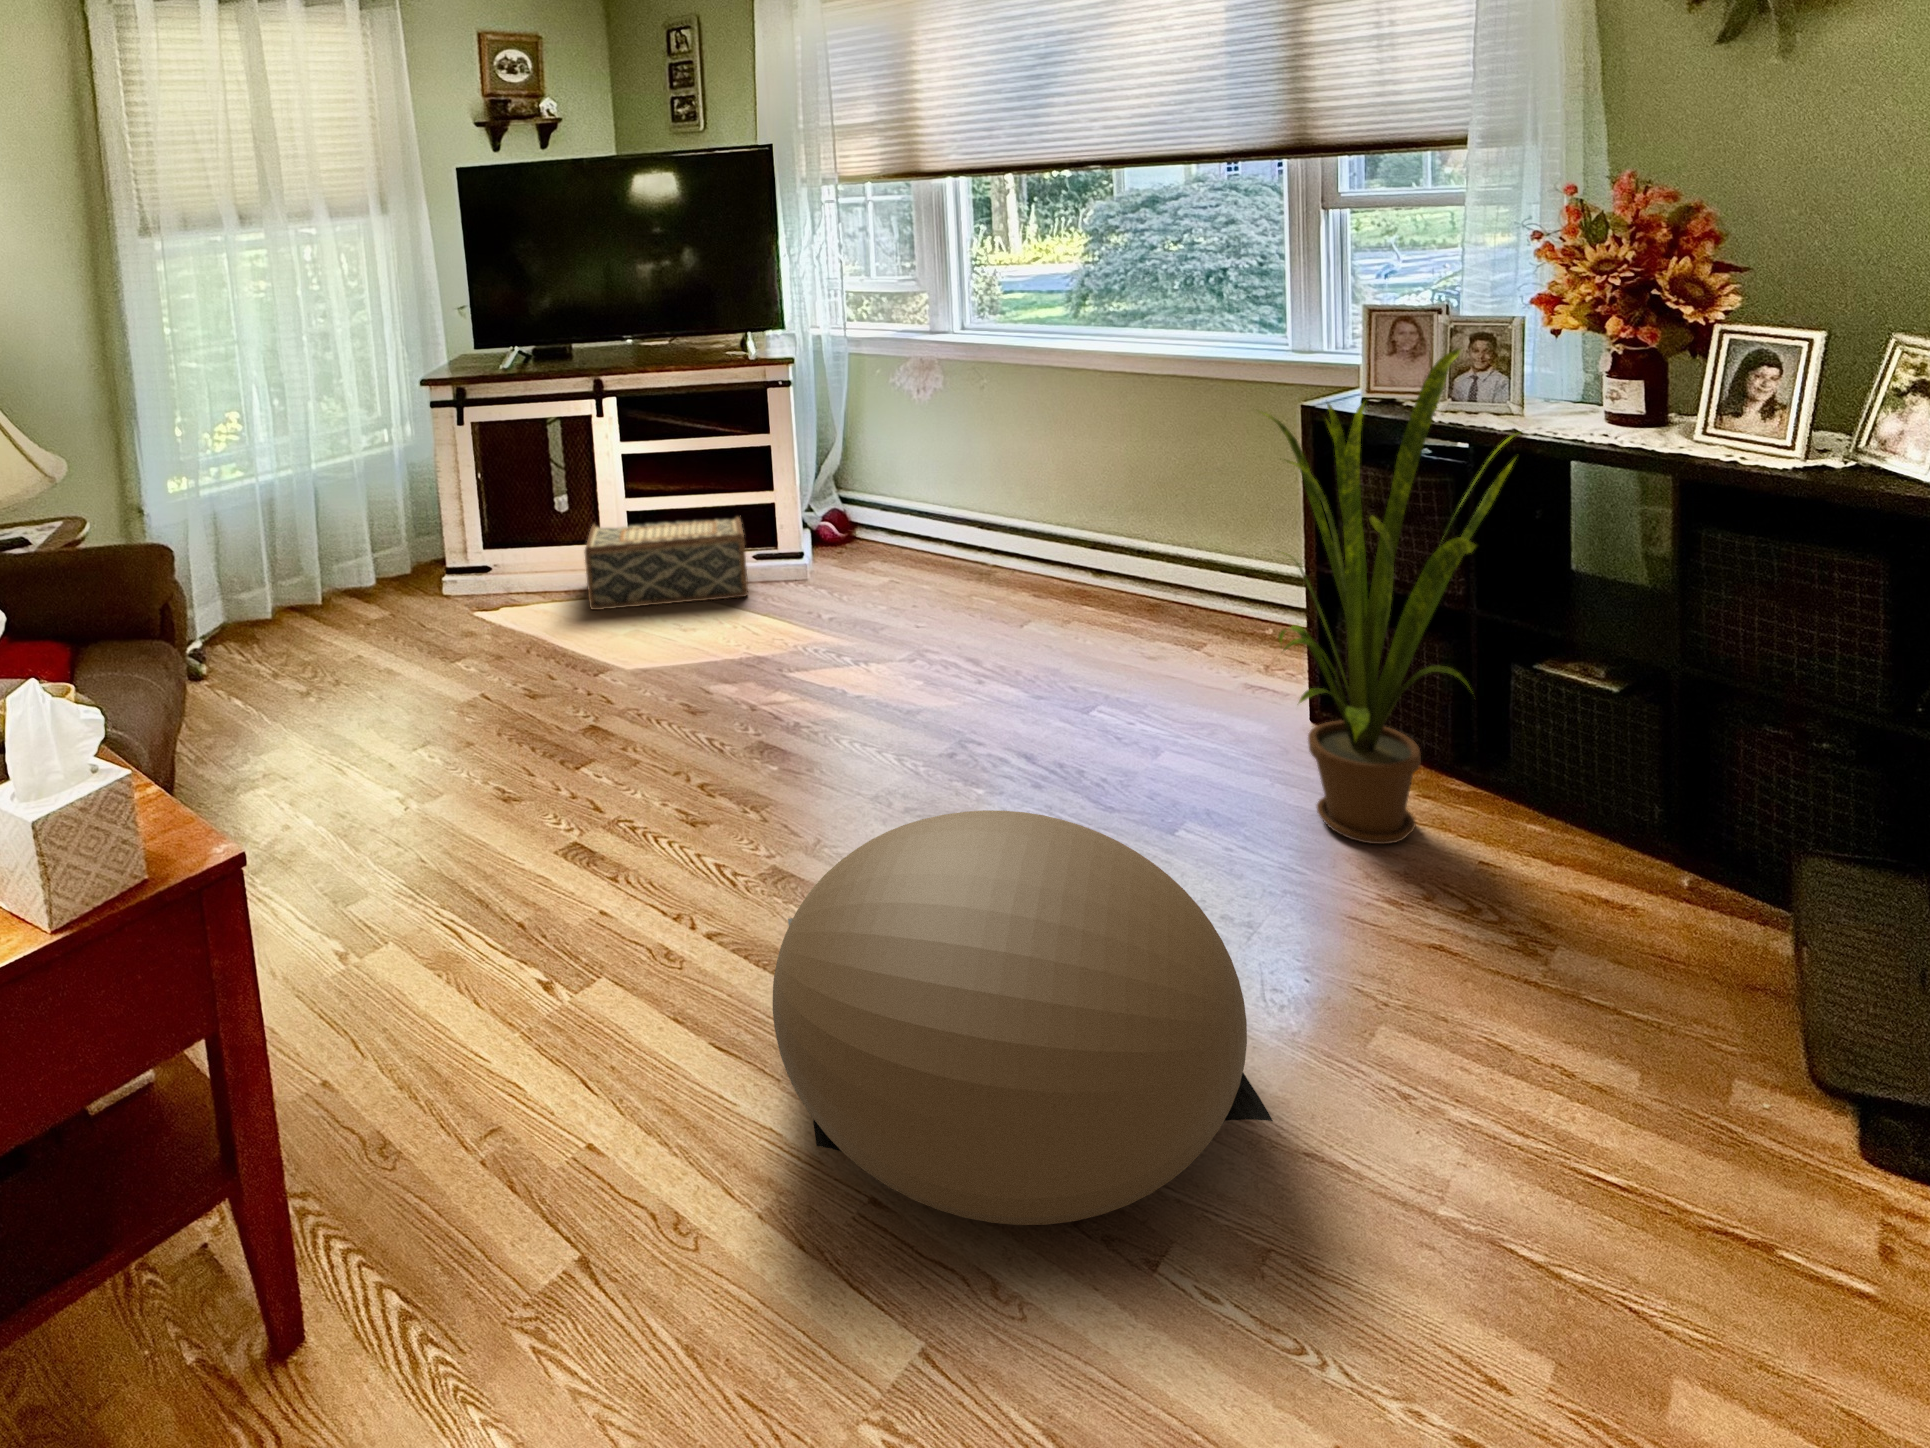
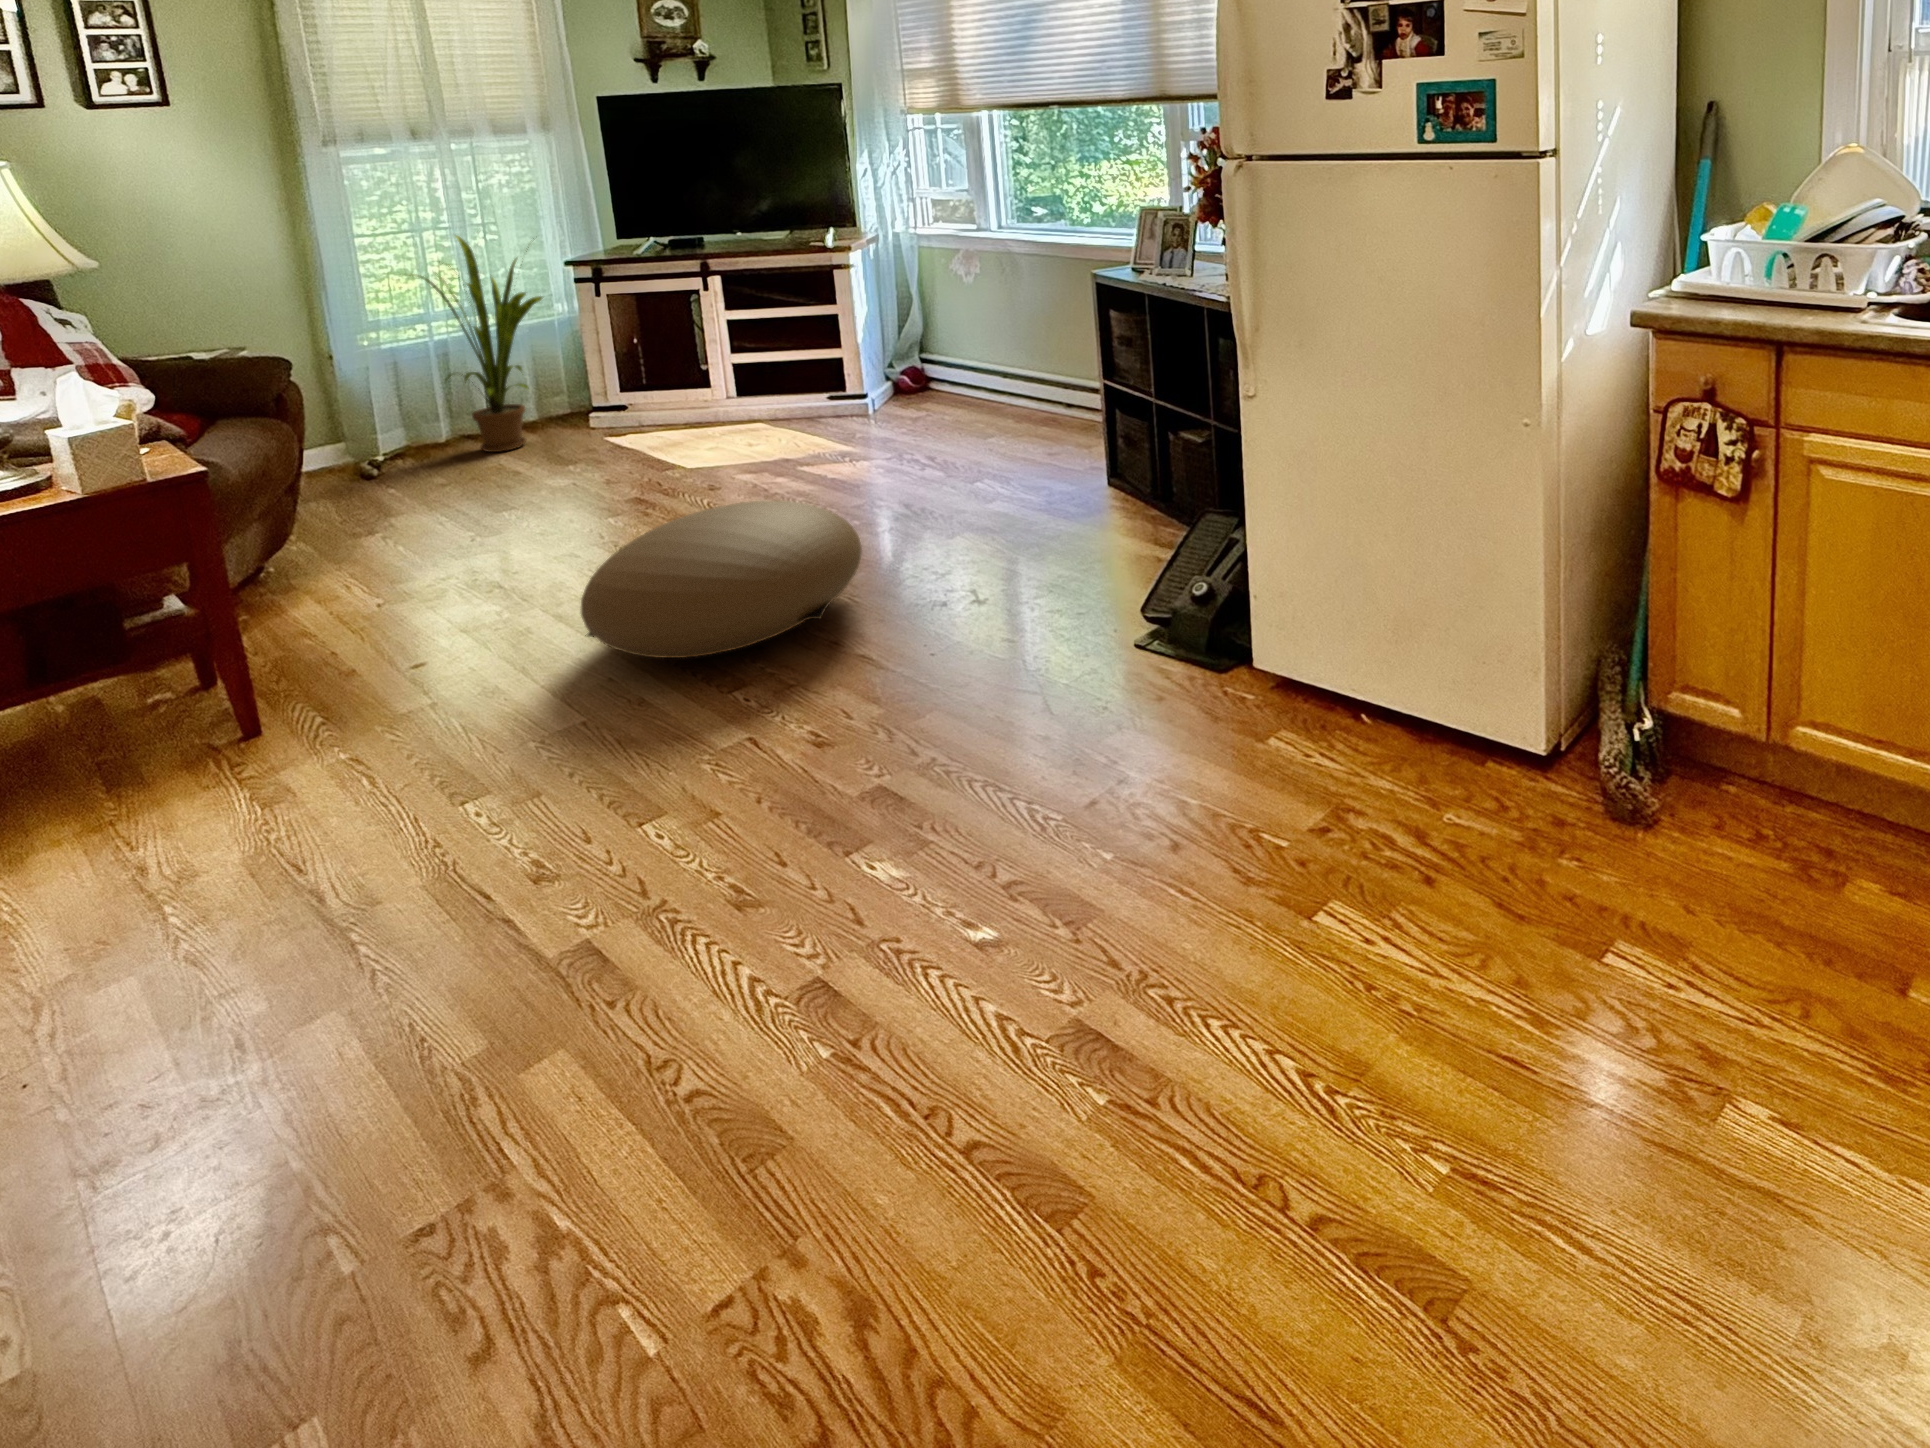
house plant: present [1261,348,1519,844] -> present [410,236,542,452]
woven basket: present [584,517,748,610] -> none [685,365,826,434]

